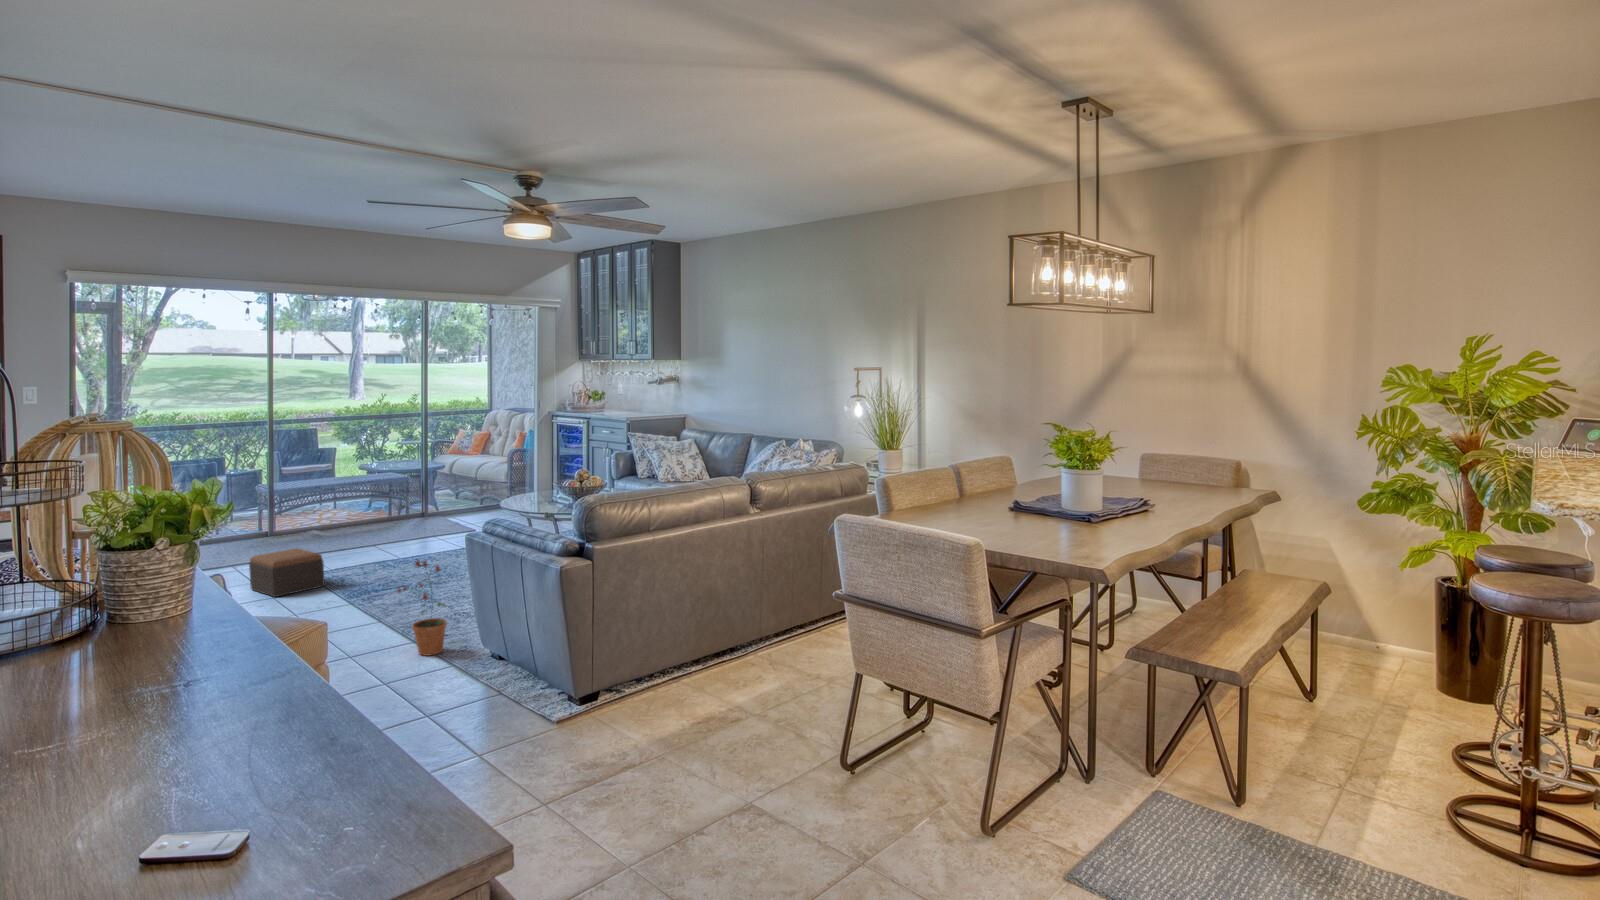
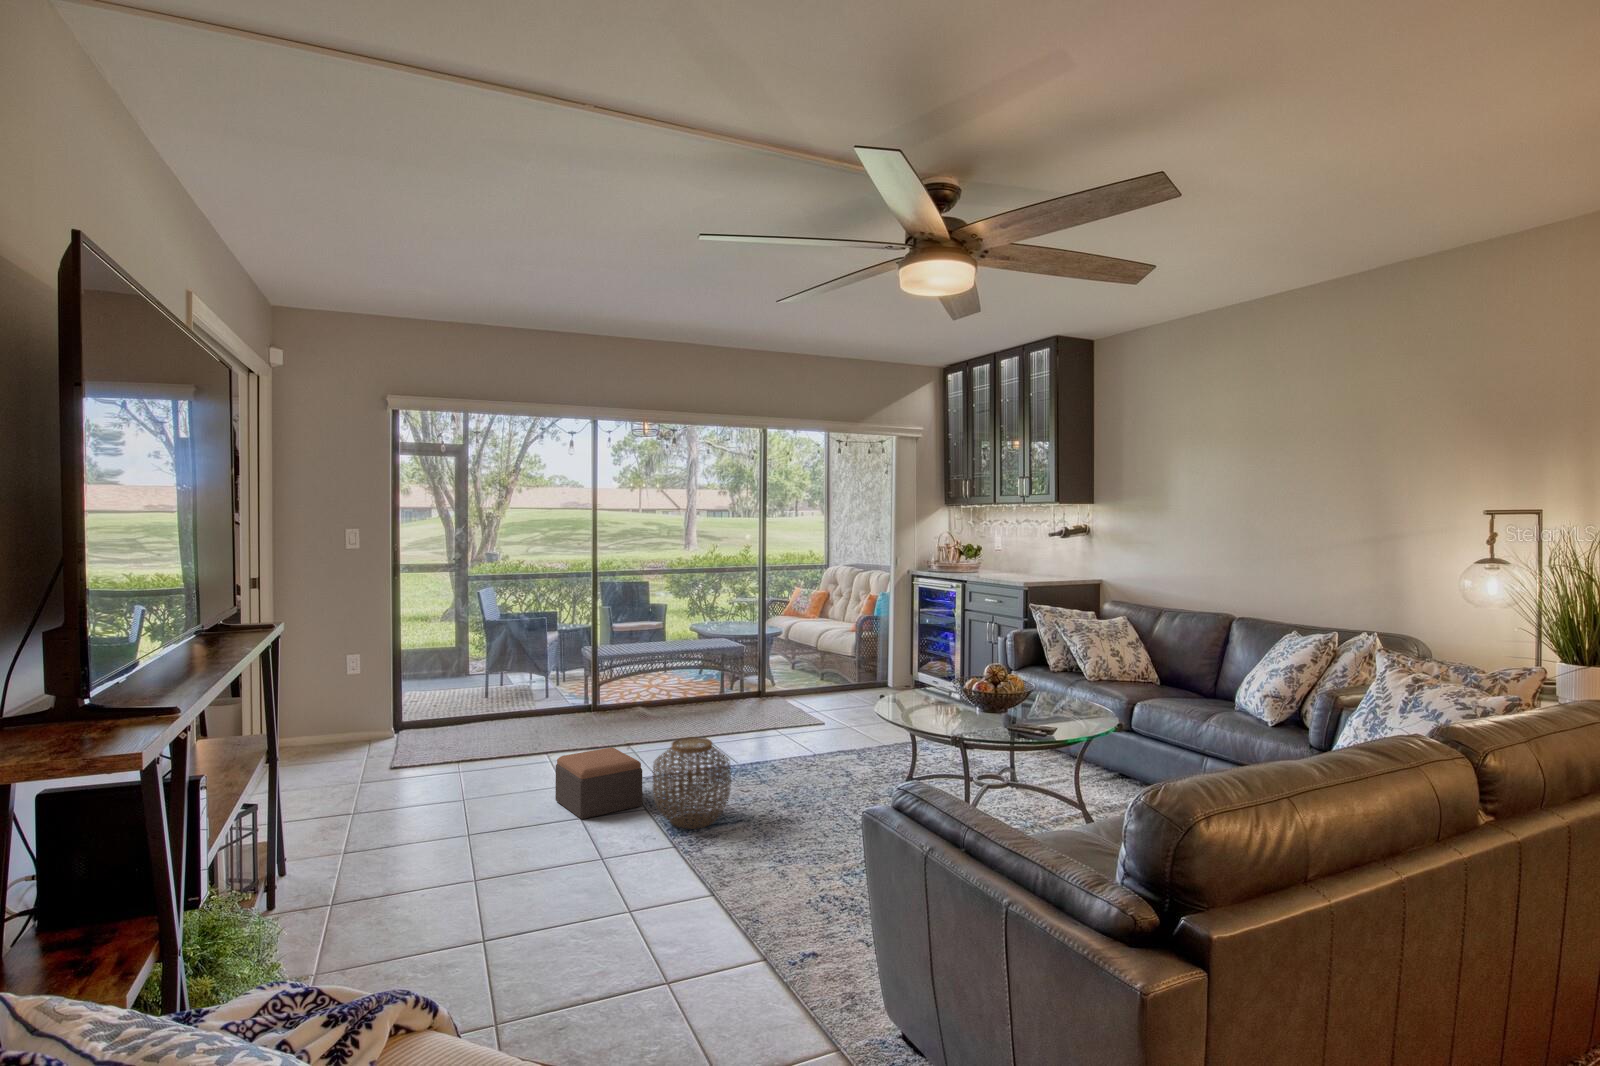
woven basket: none [332,532,394,594] -> present [653,737,731,829]
potted plant: present [397,560,447,656] -> none [744,825,828,1000]

